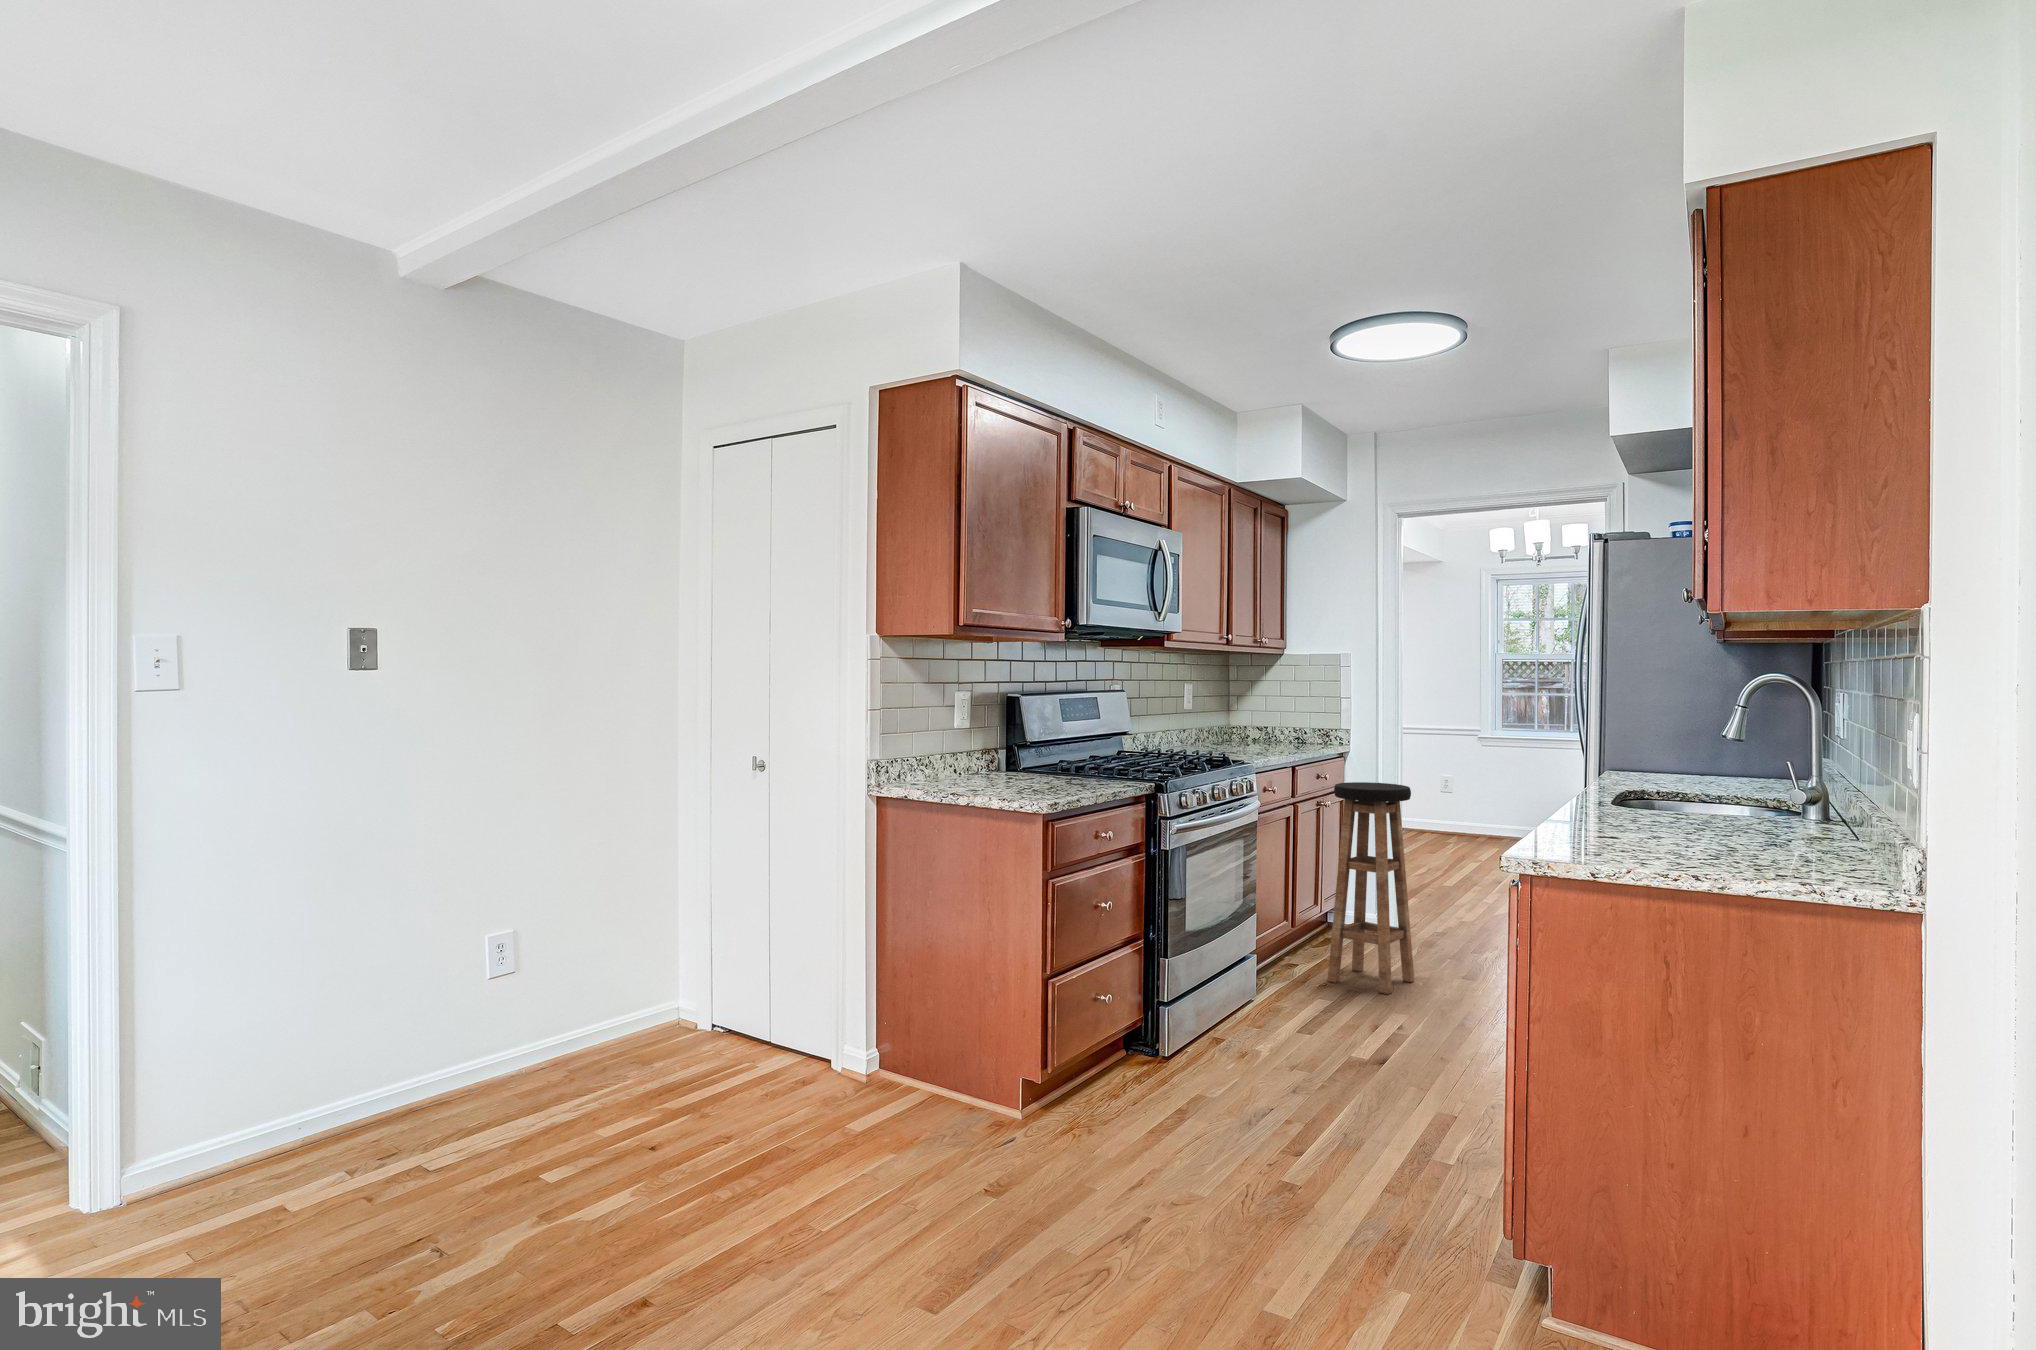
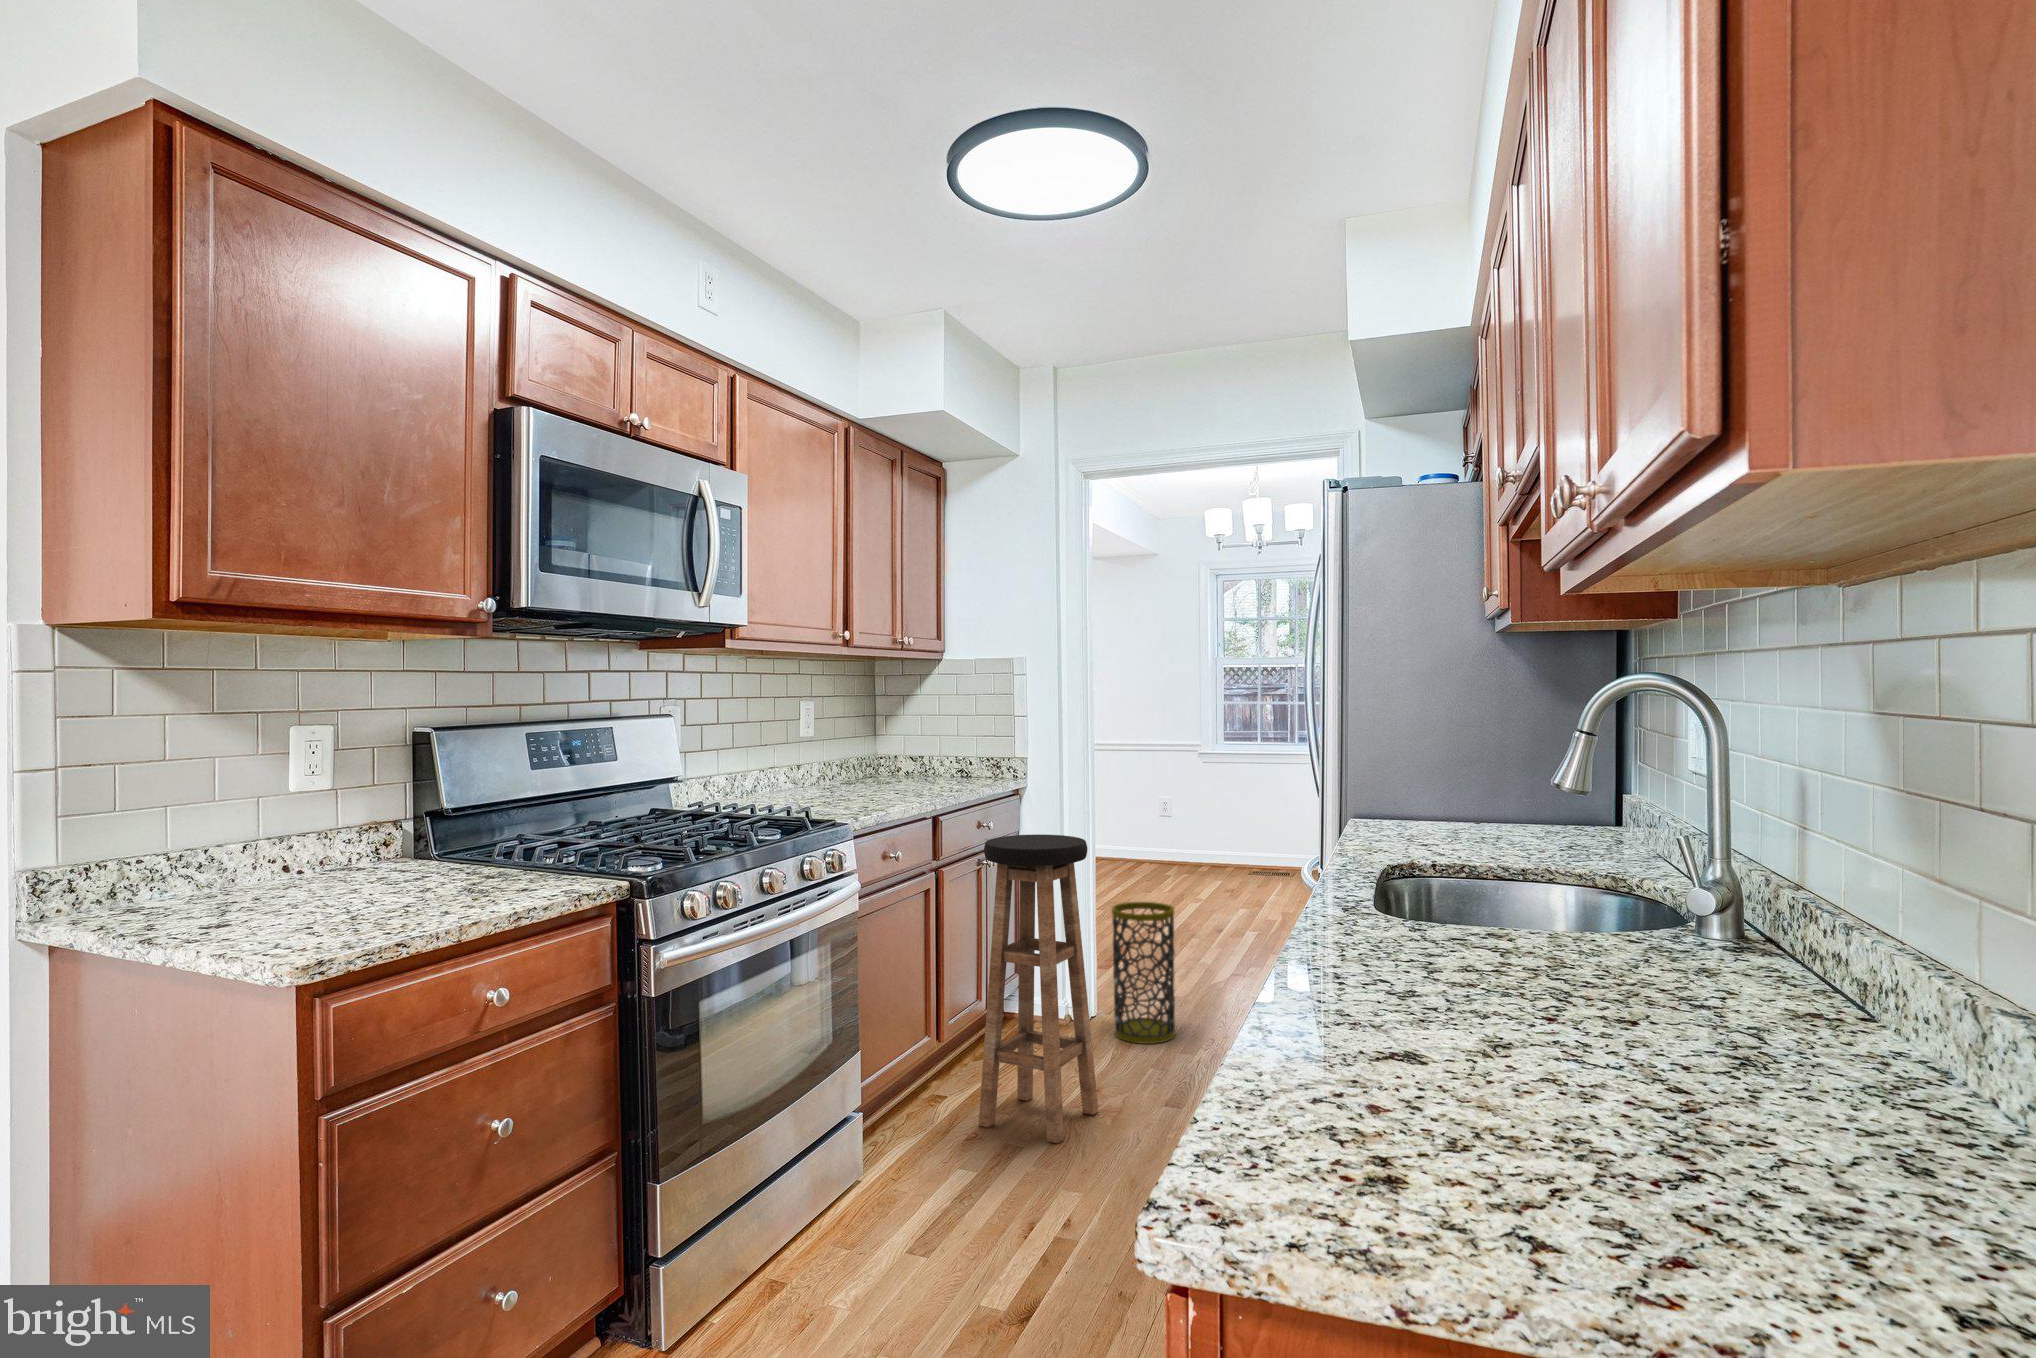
trash can: none [1418,843,1469,948] -> present [1112,902,1175,1044]

